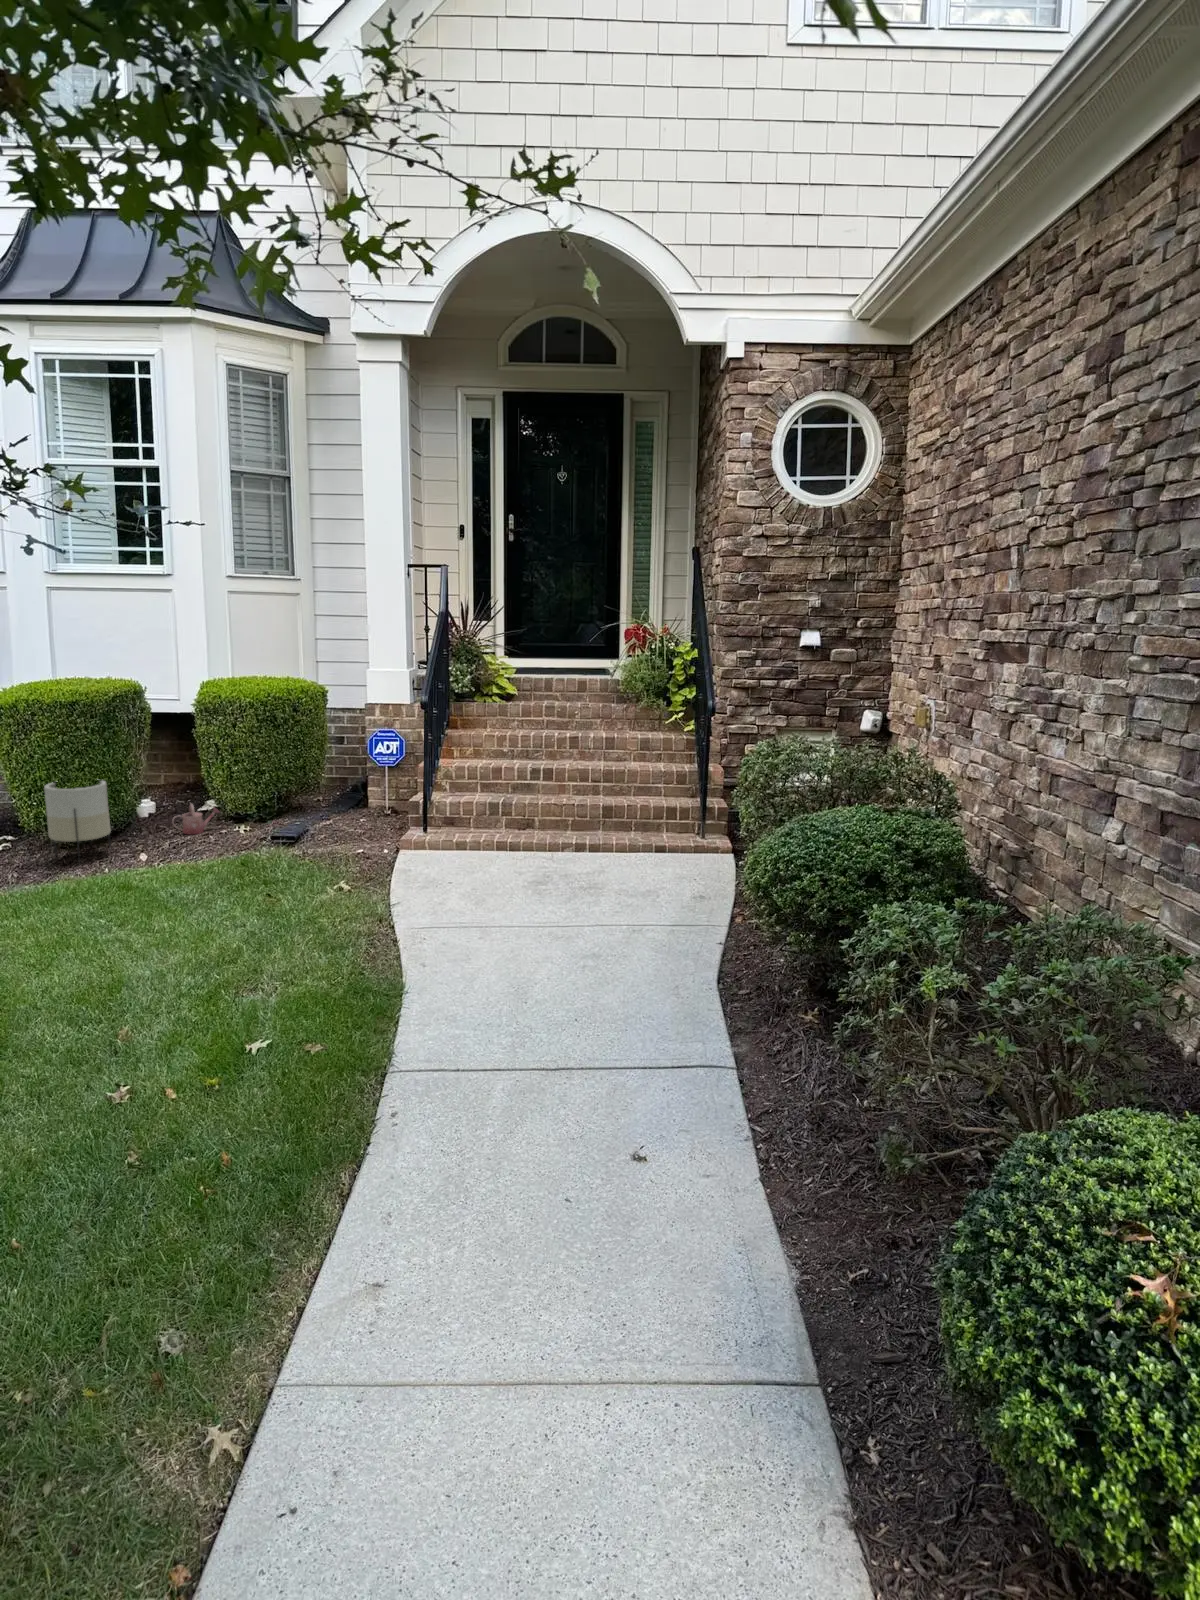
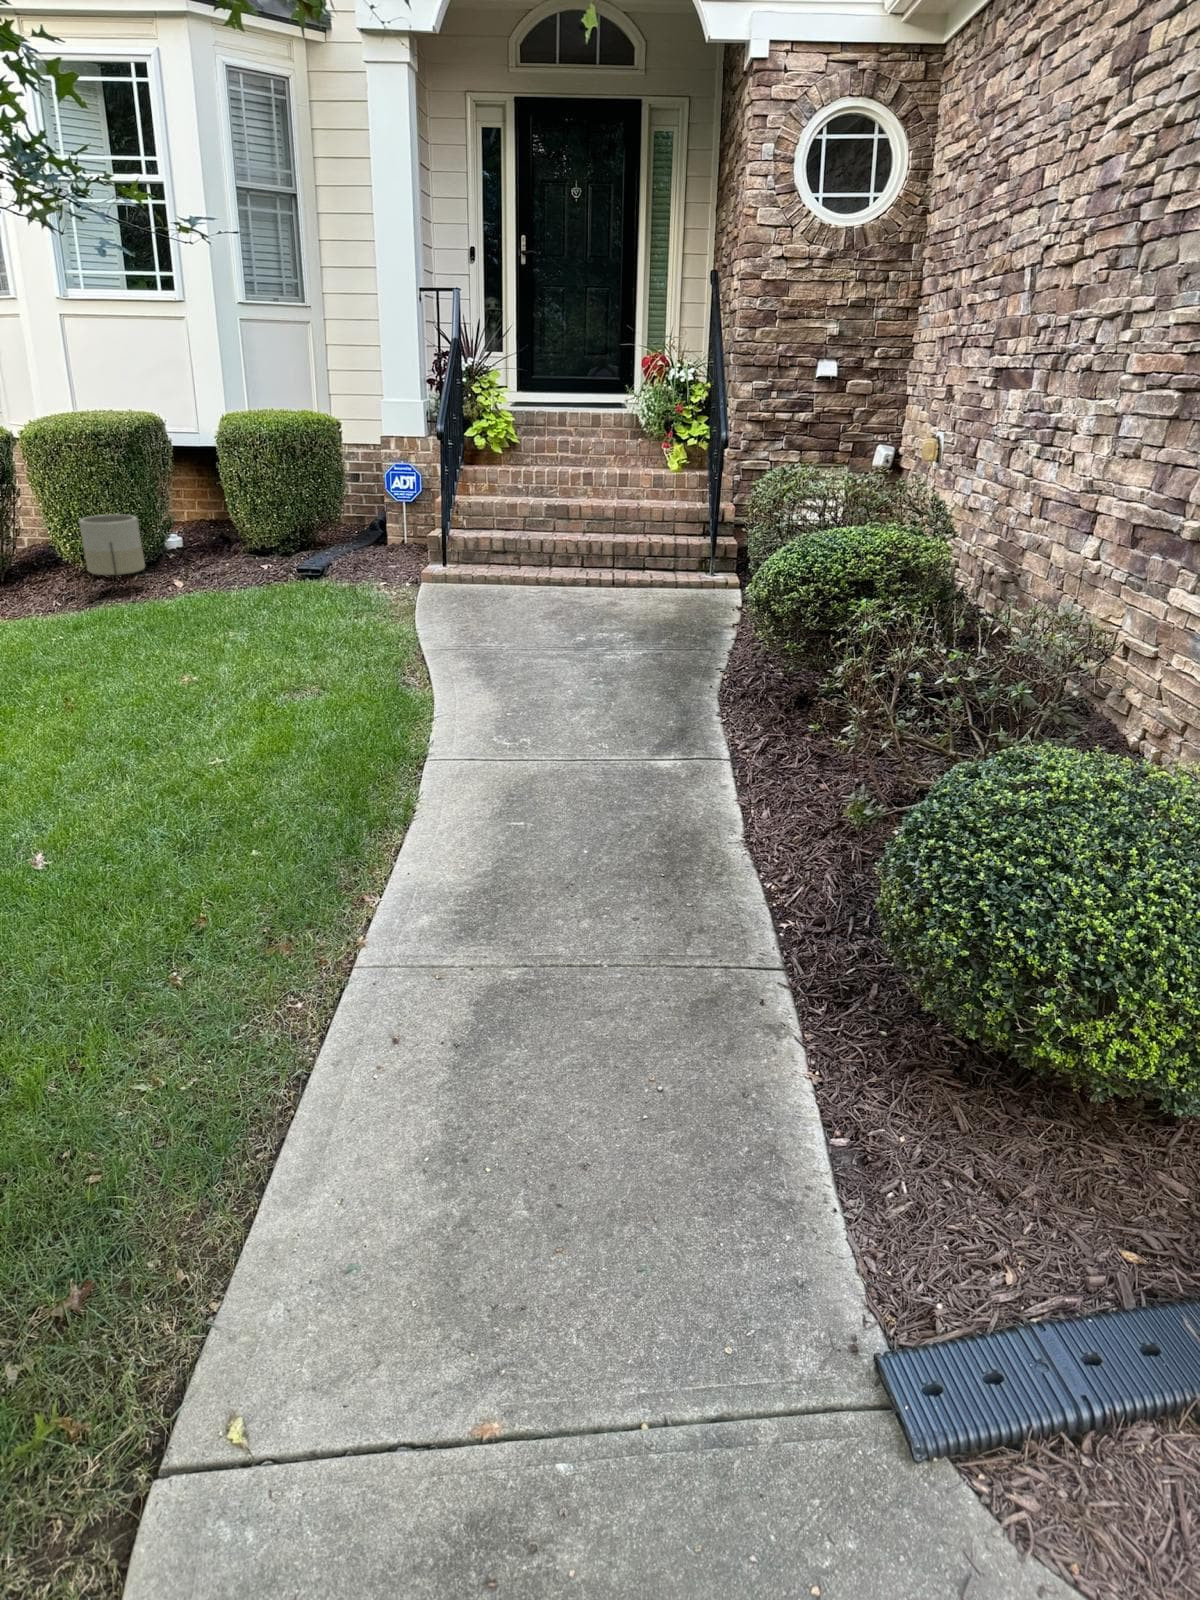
watering can: present [172,804,219,834] -> none [201,541,247,571]

